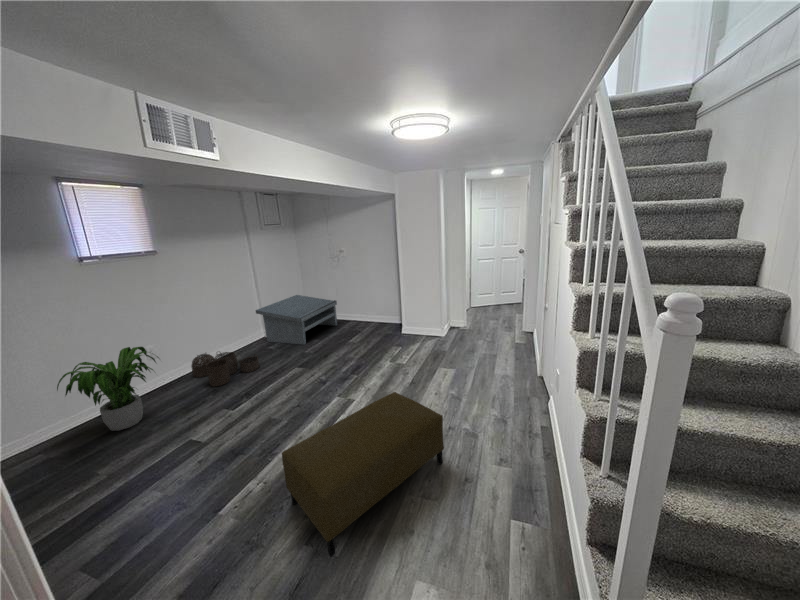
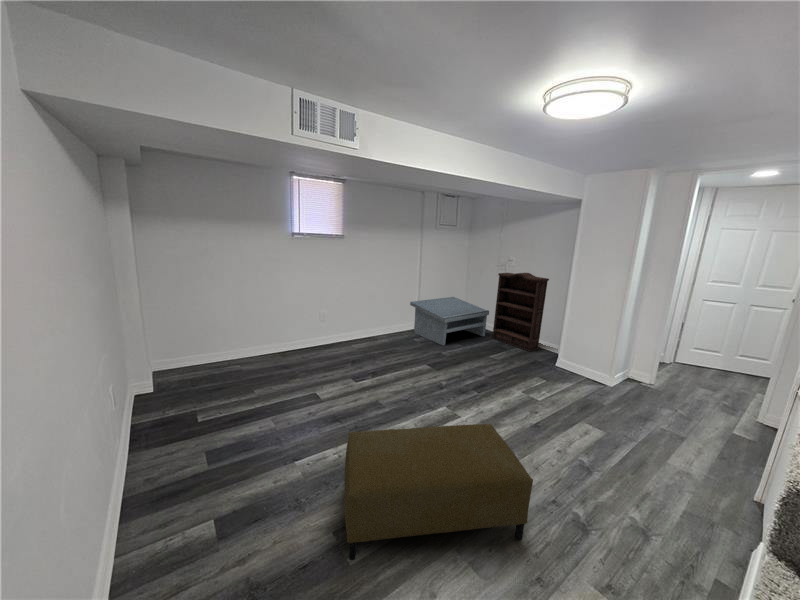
bookshelf: none [338,260,385,327] -> present [491,273,549,352]
potted plant: present [57,347,159,431] -> none [259,306,321,366]
woven basket: present [191,352,260,386] -> none [347,326,396,358]

